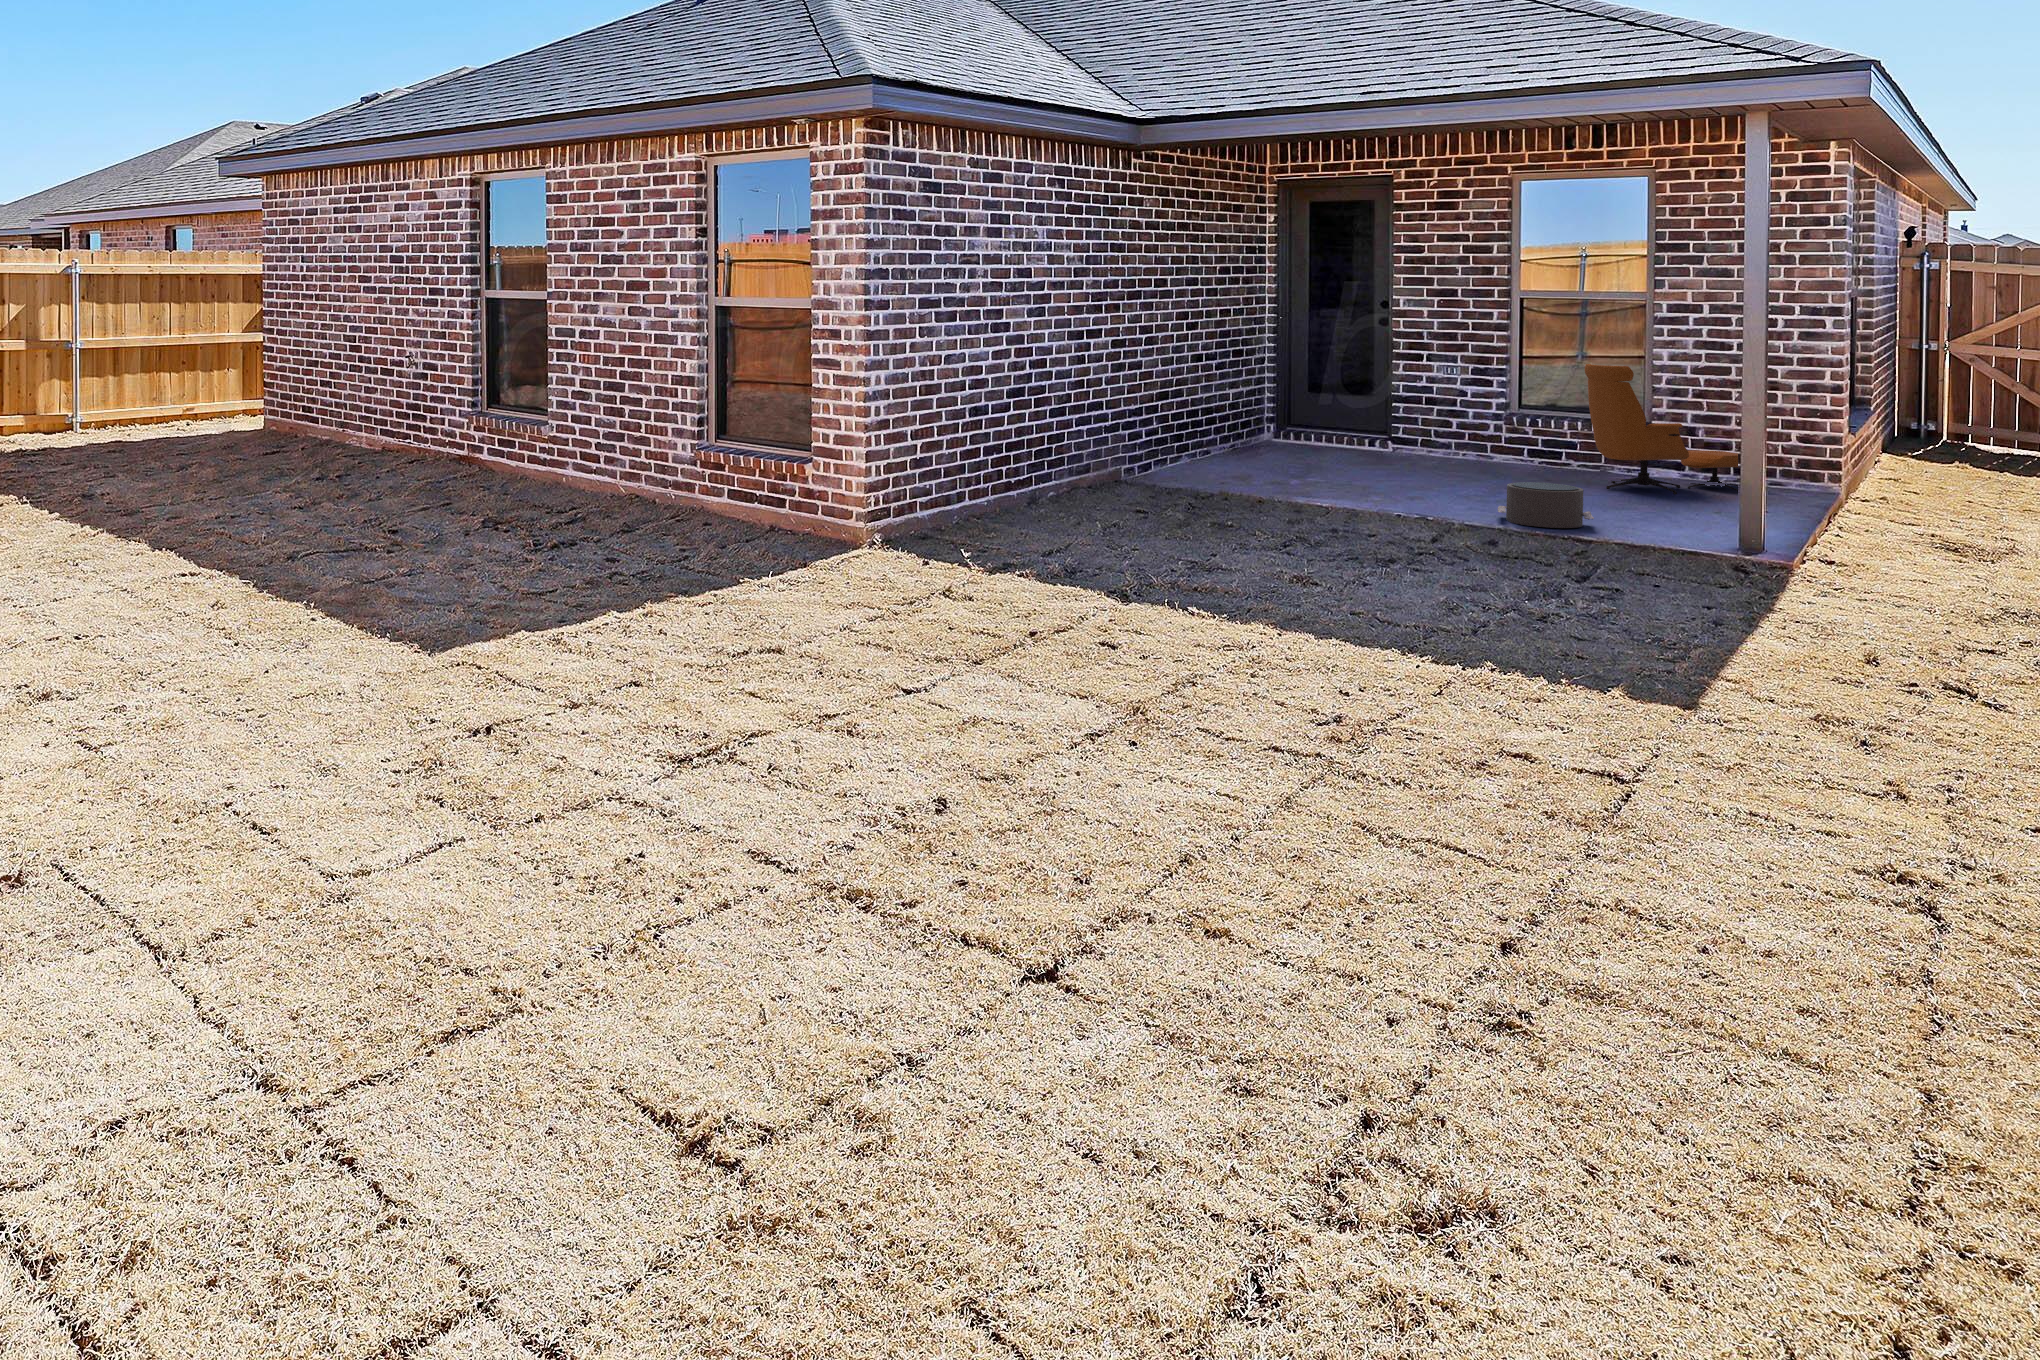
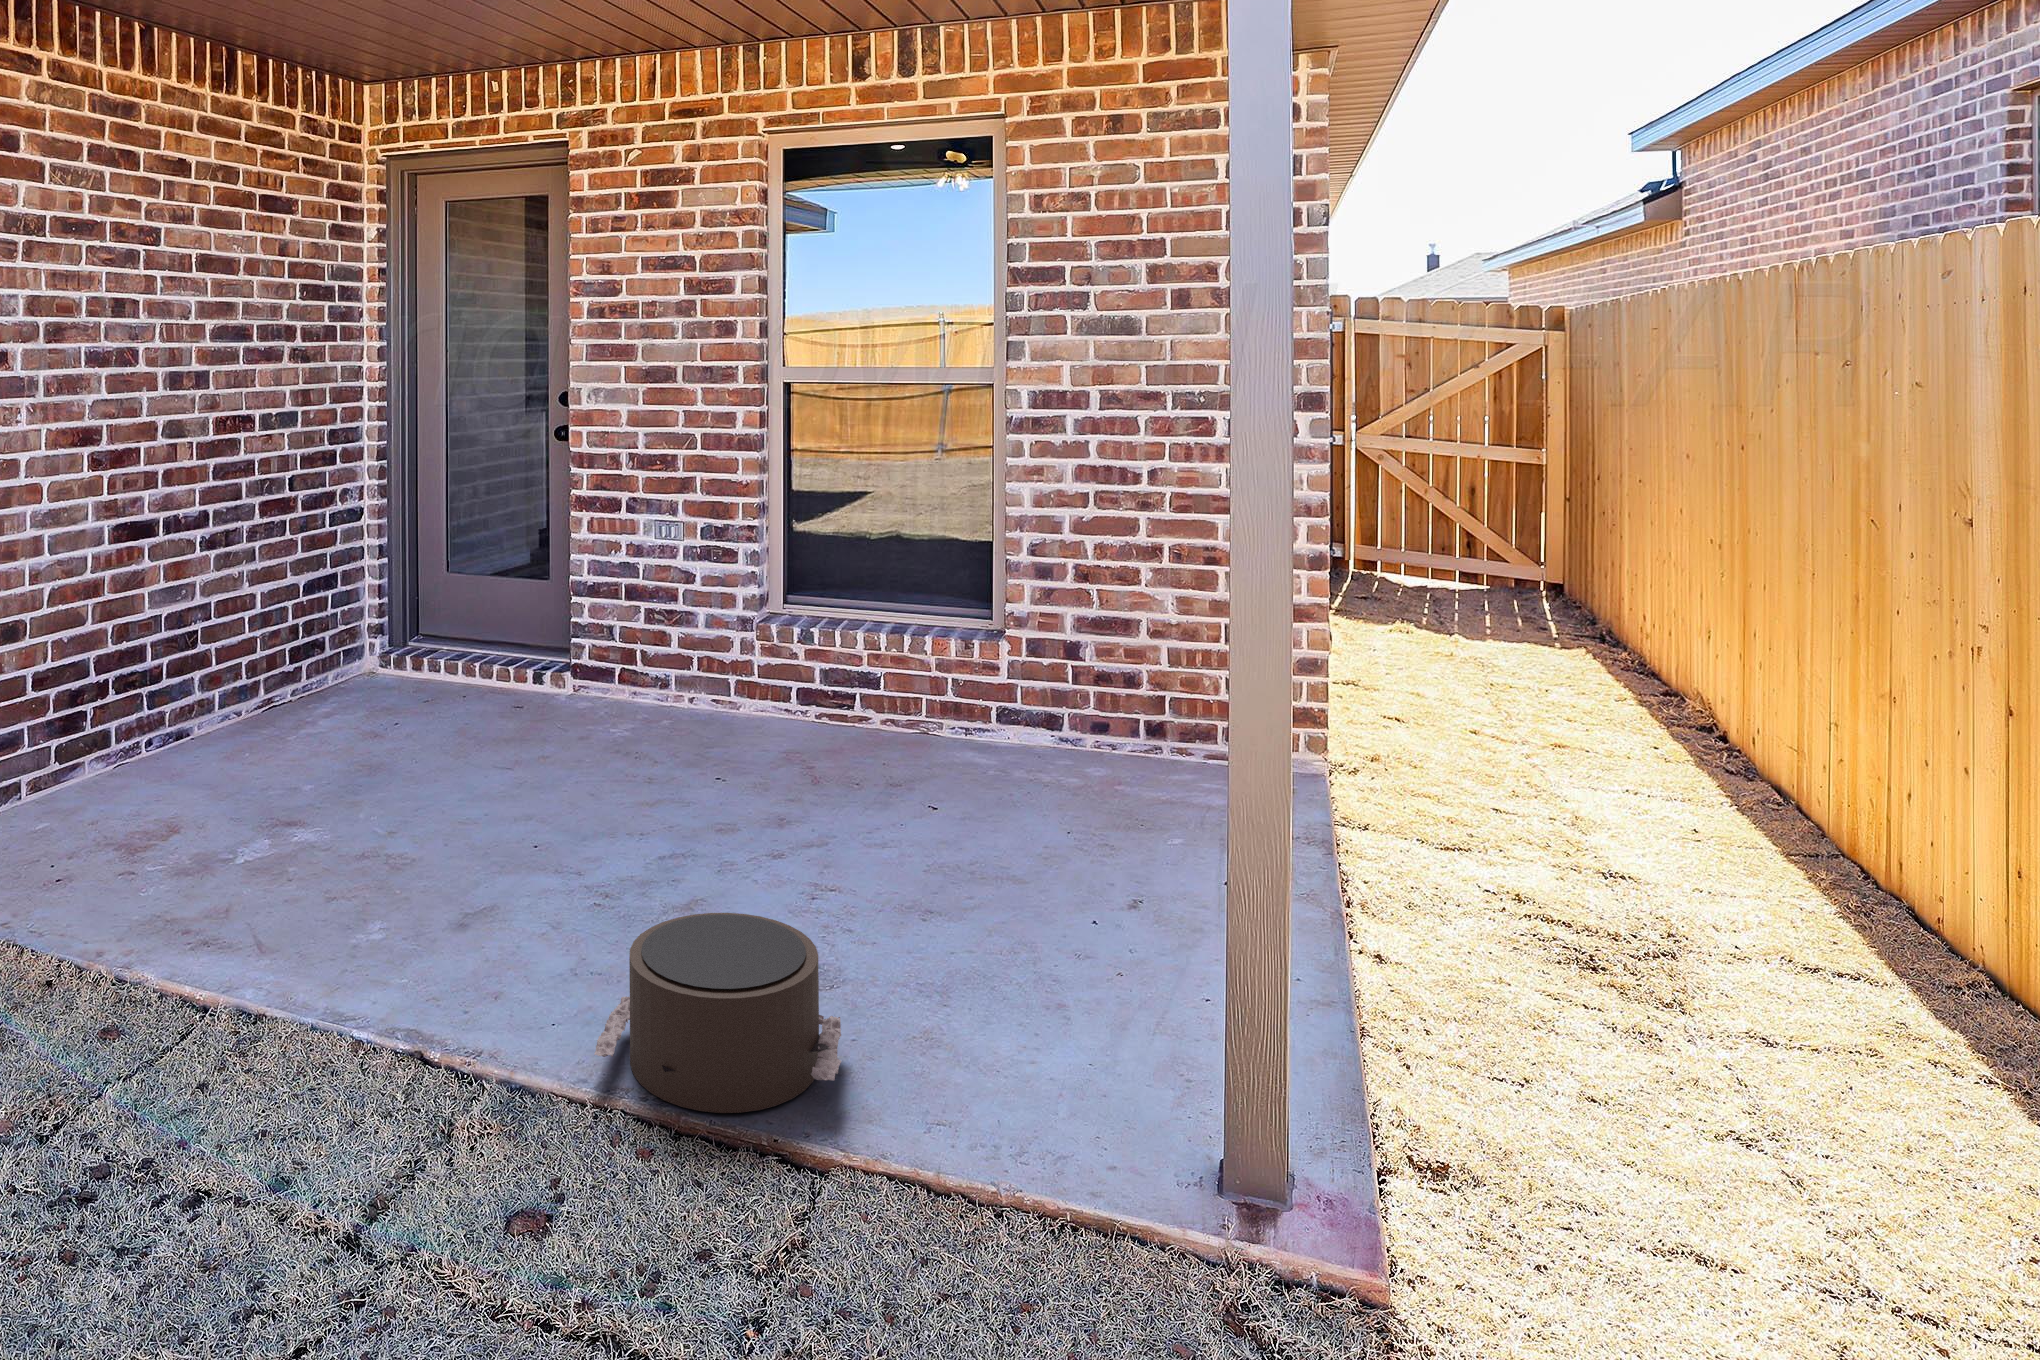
lounge chair: present [1585,364,1738,494] -> none [875,528,1177,827]

